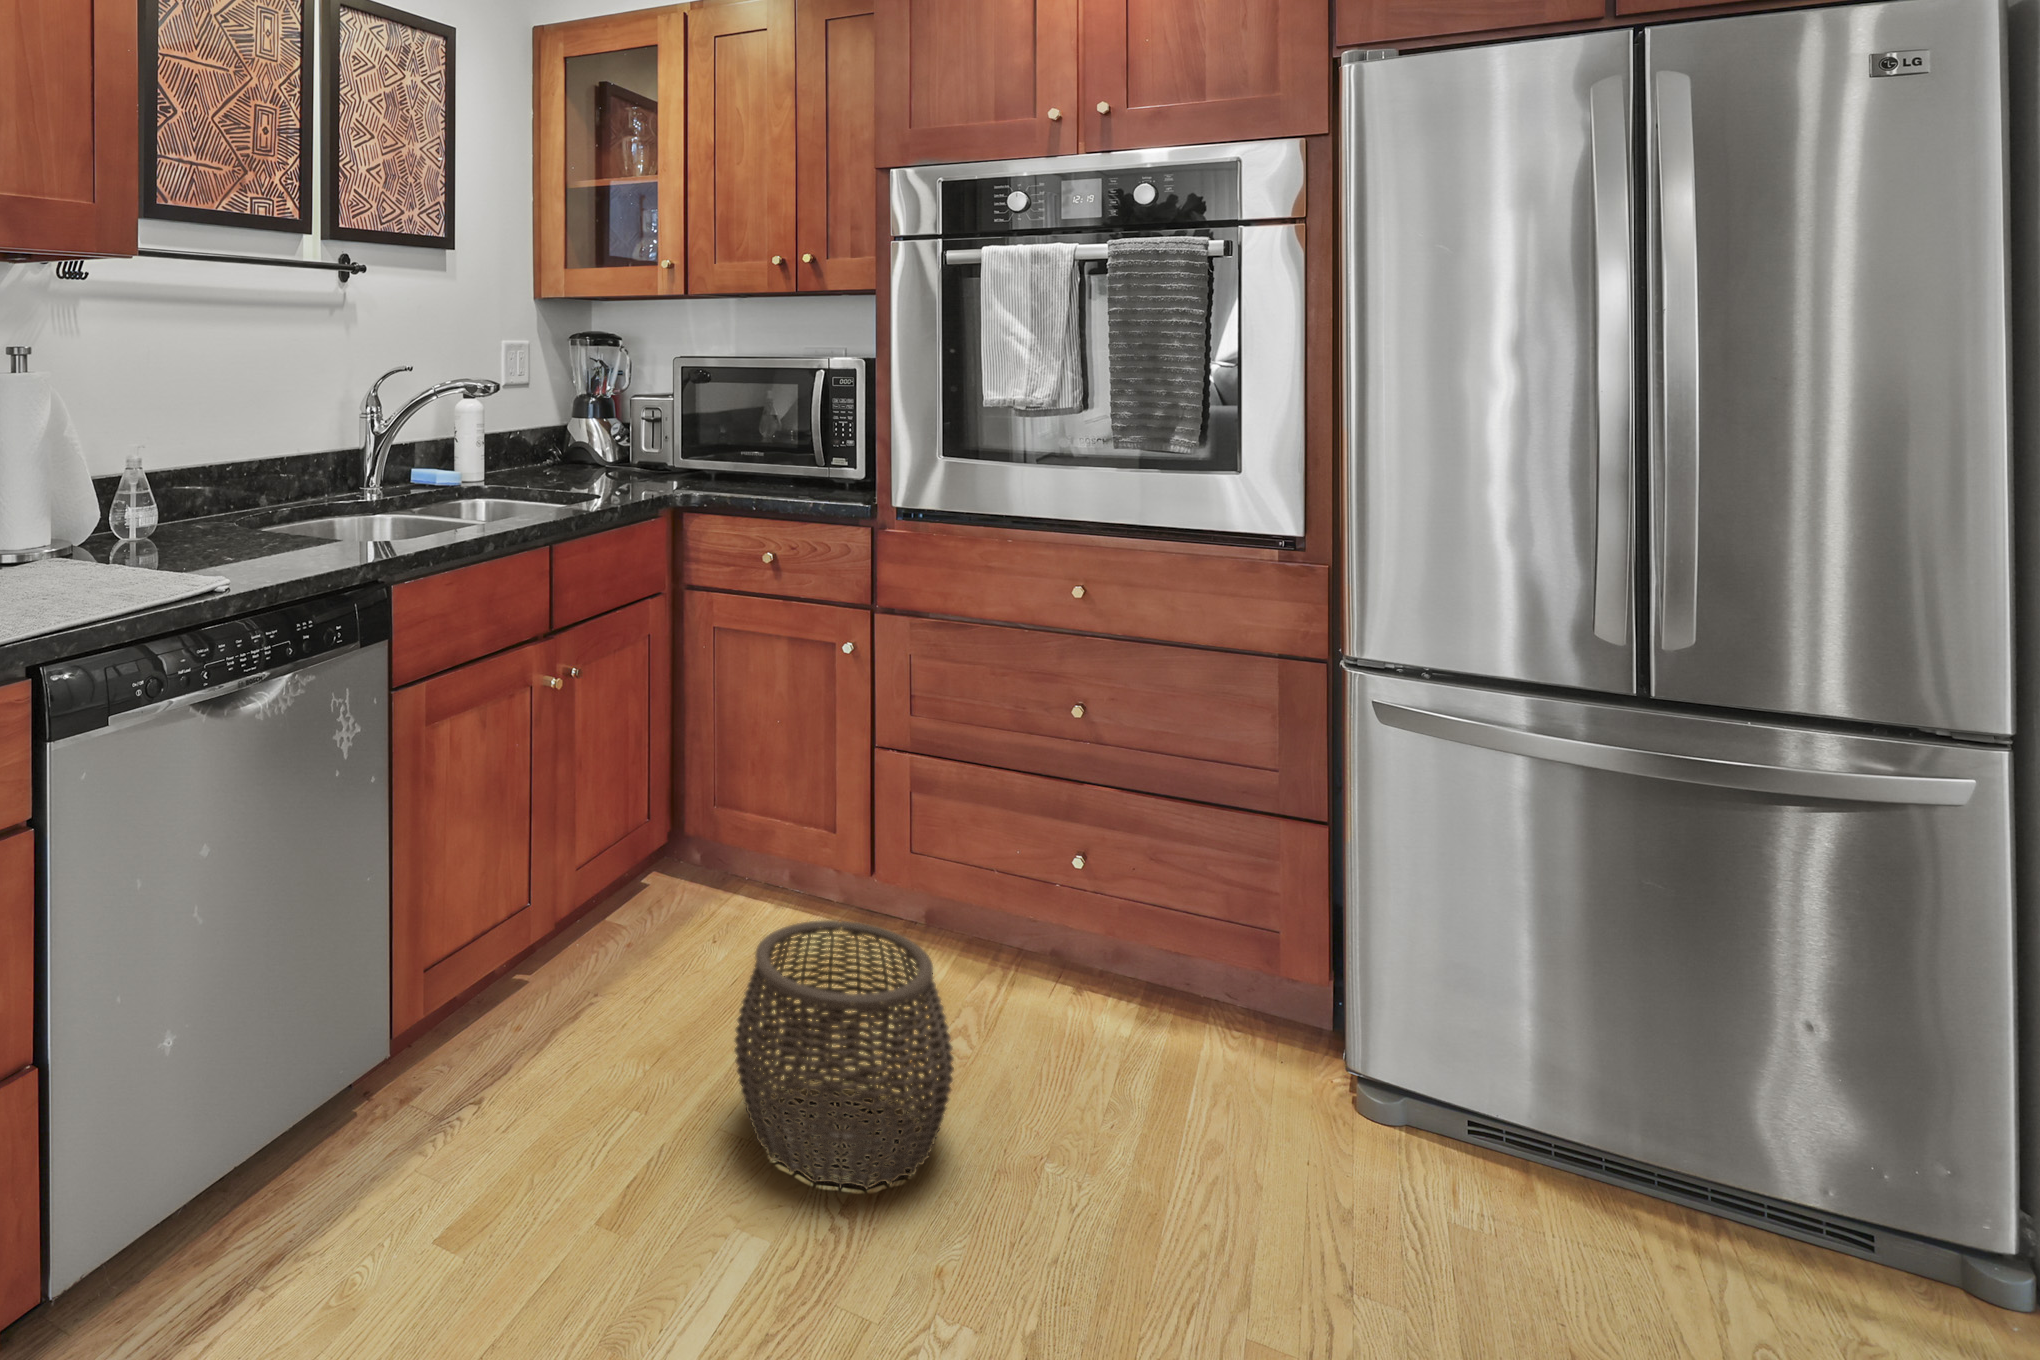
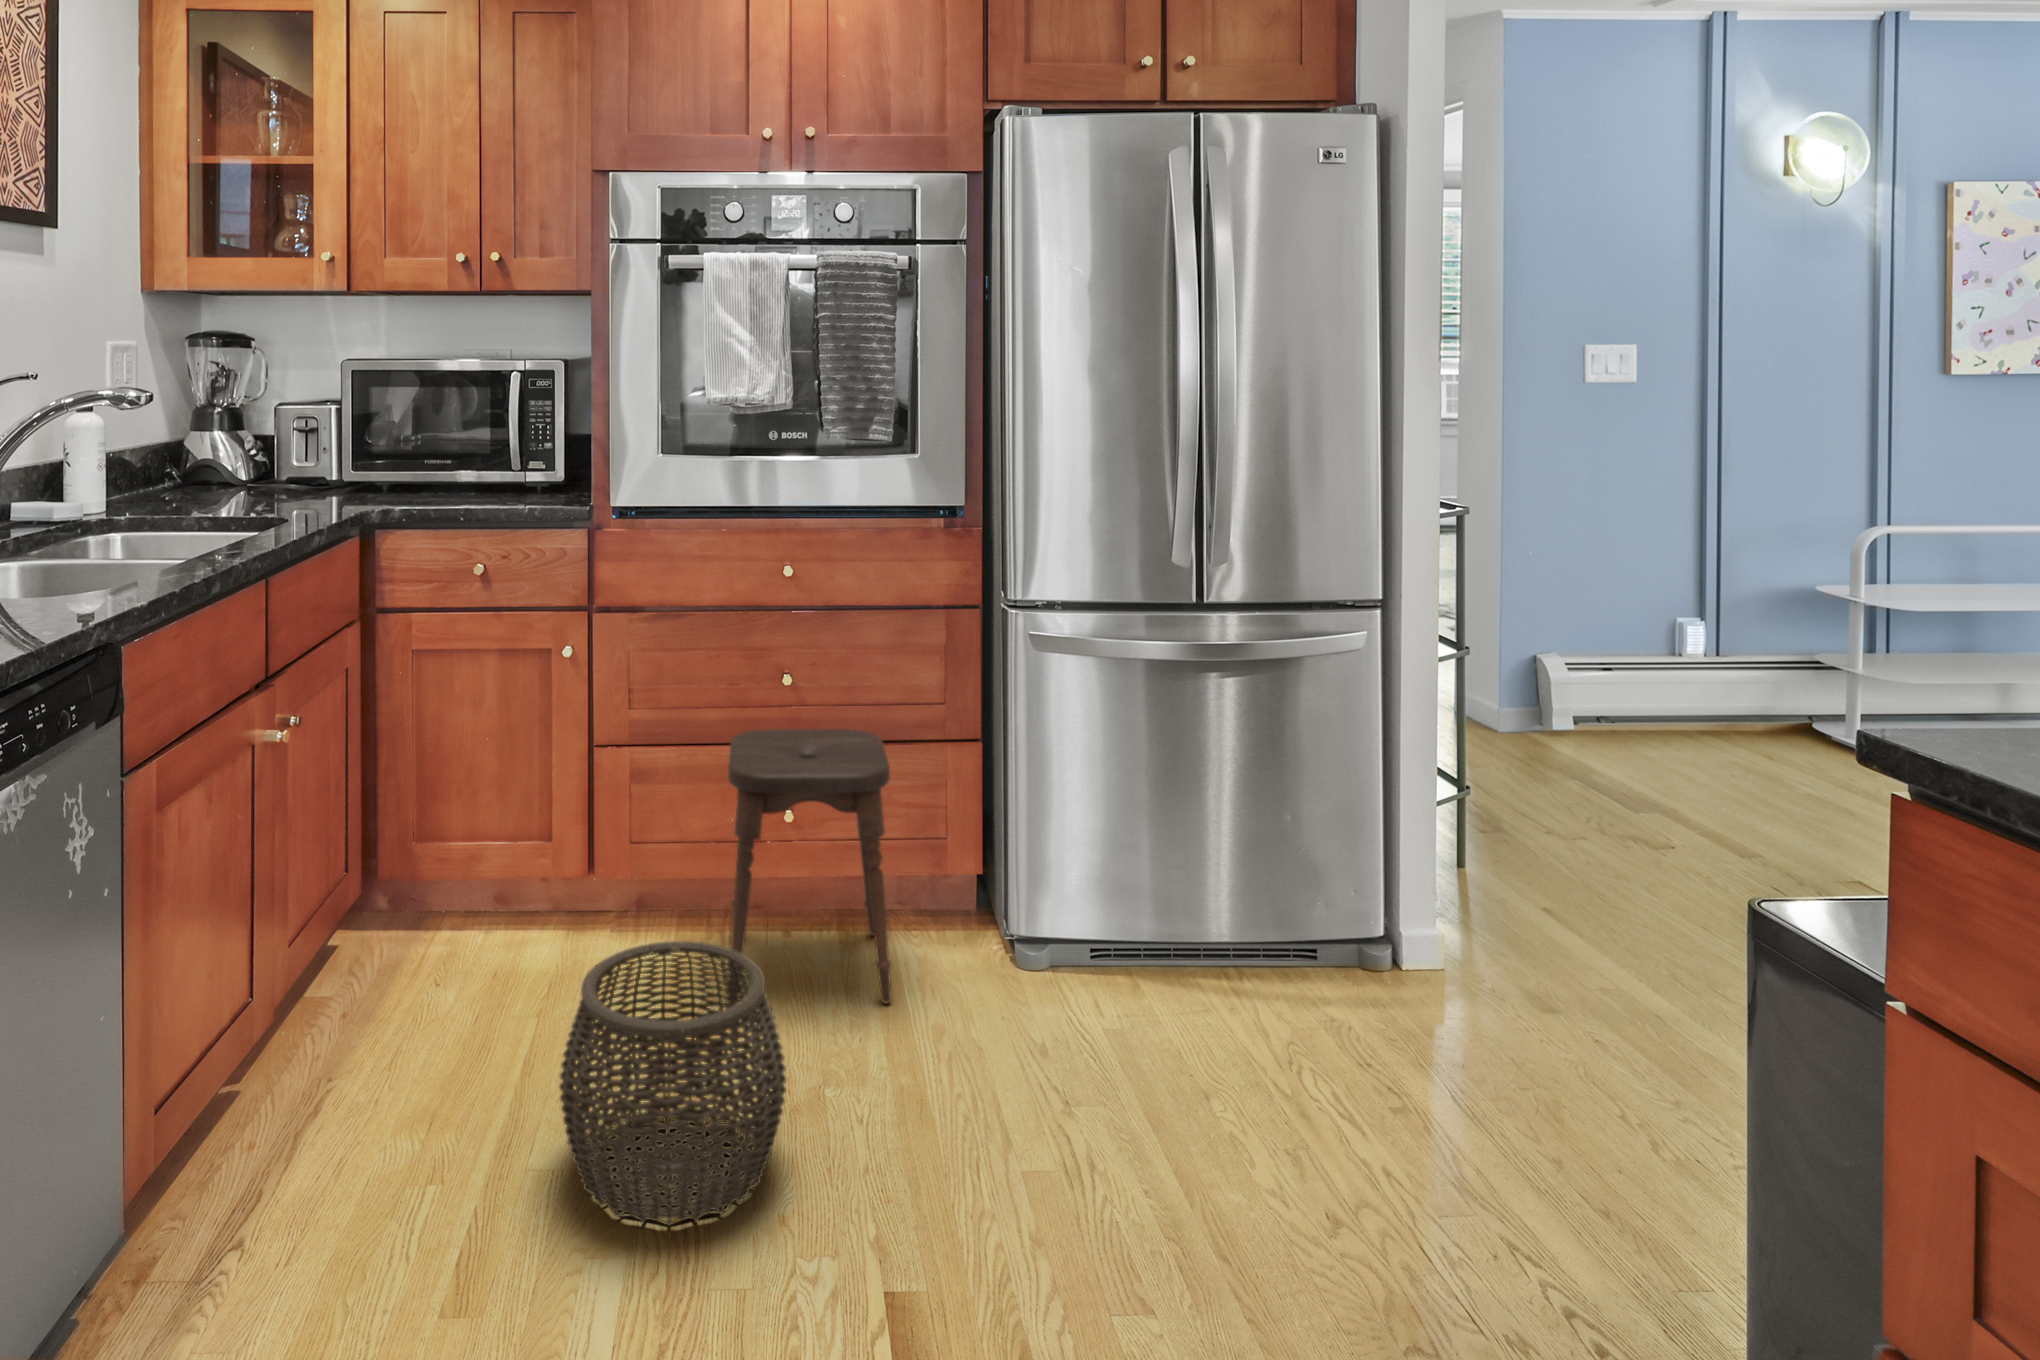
stool: none [969,743,1166,1052] -> present [728,729,892,1004]

